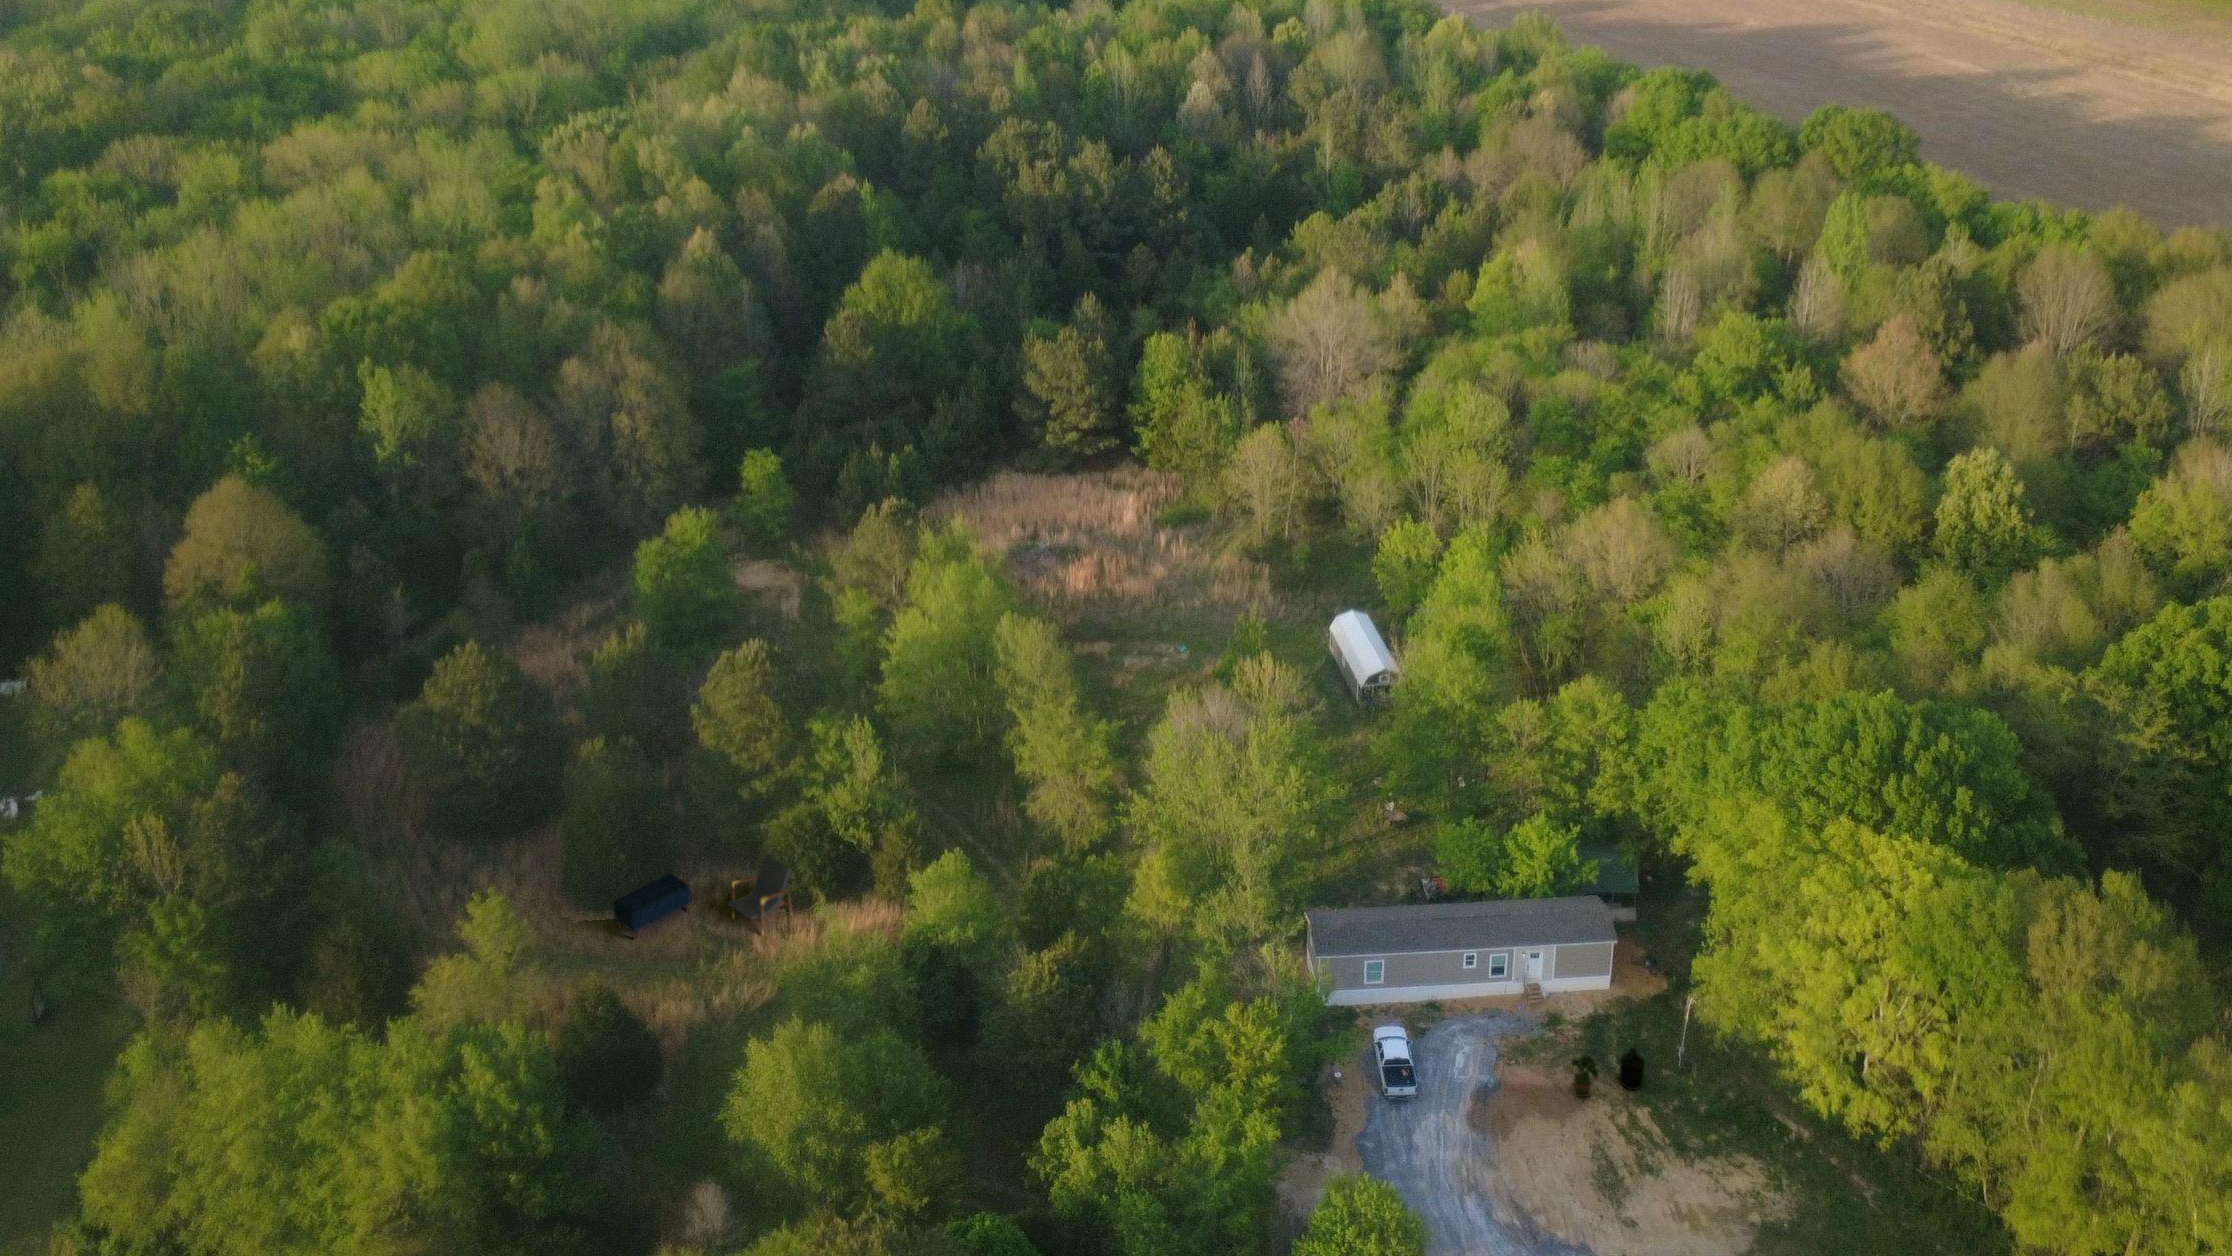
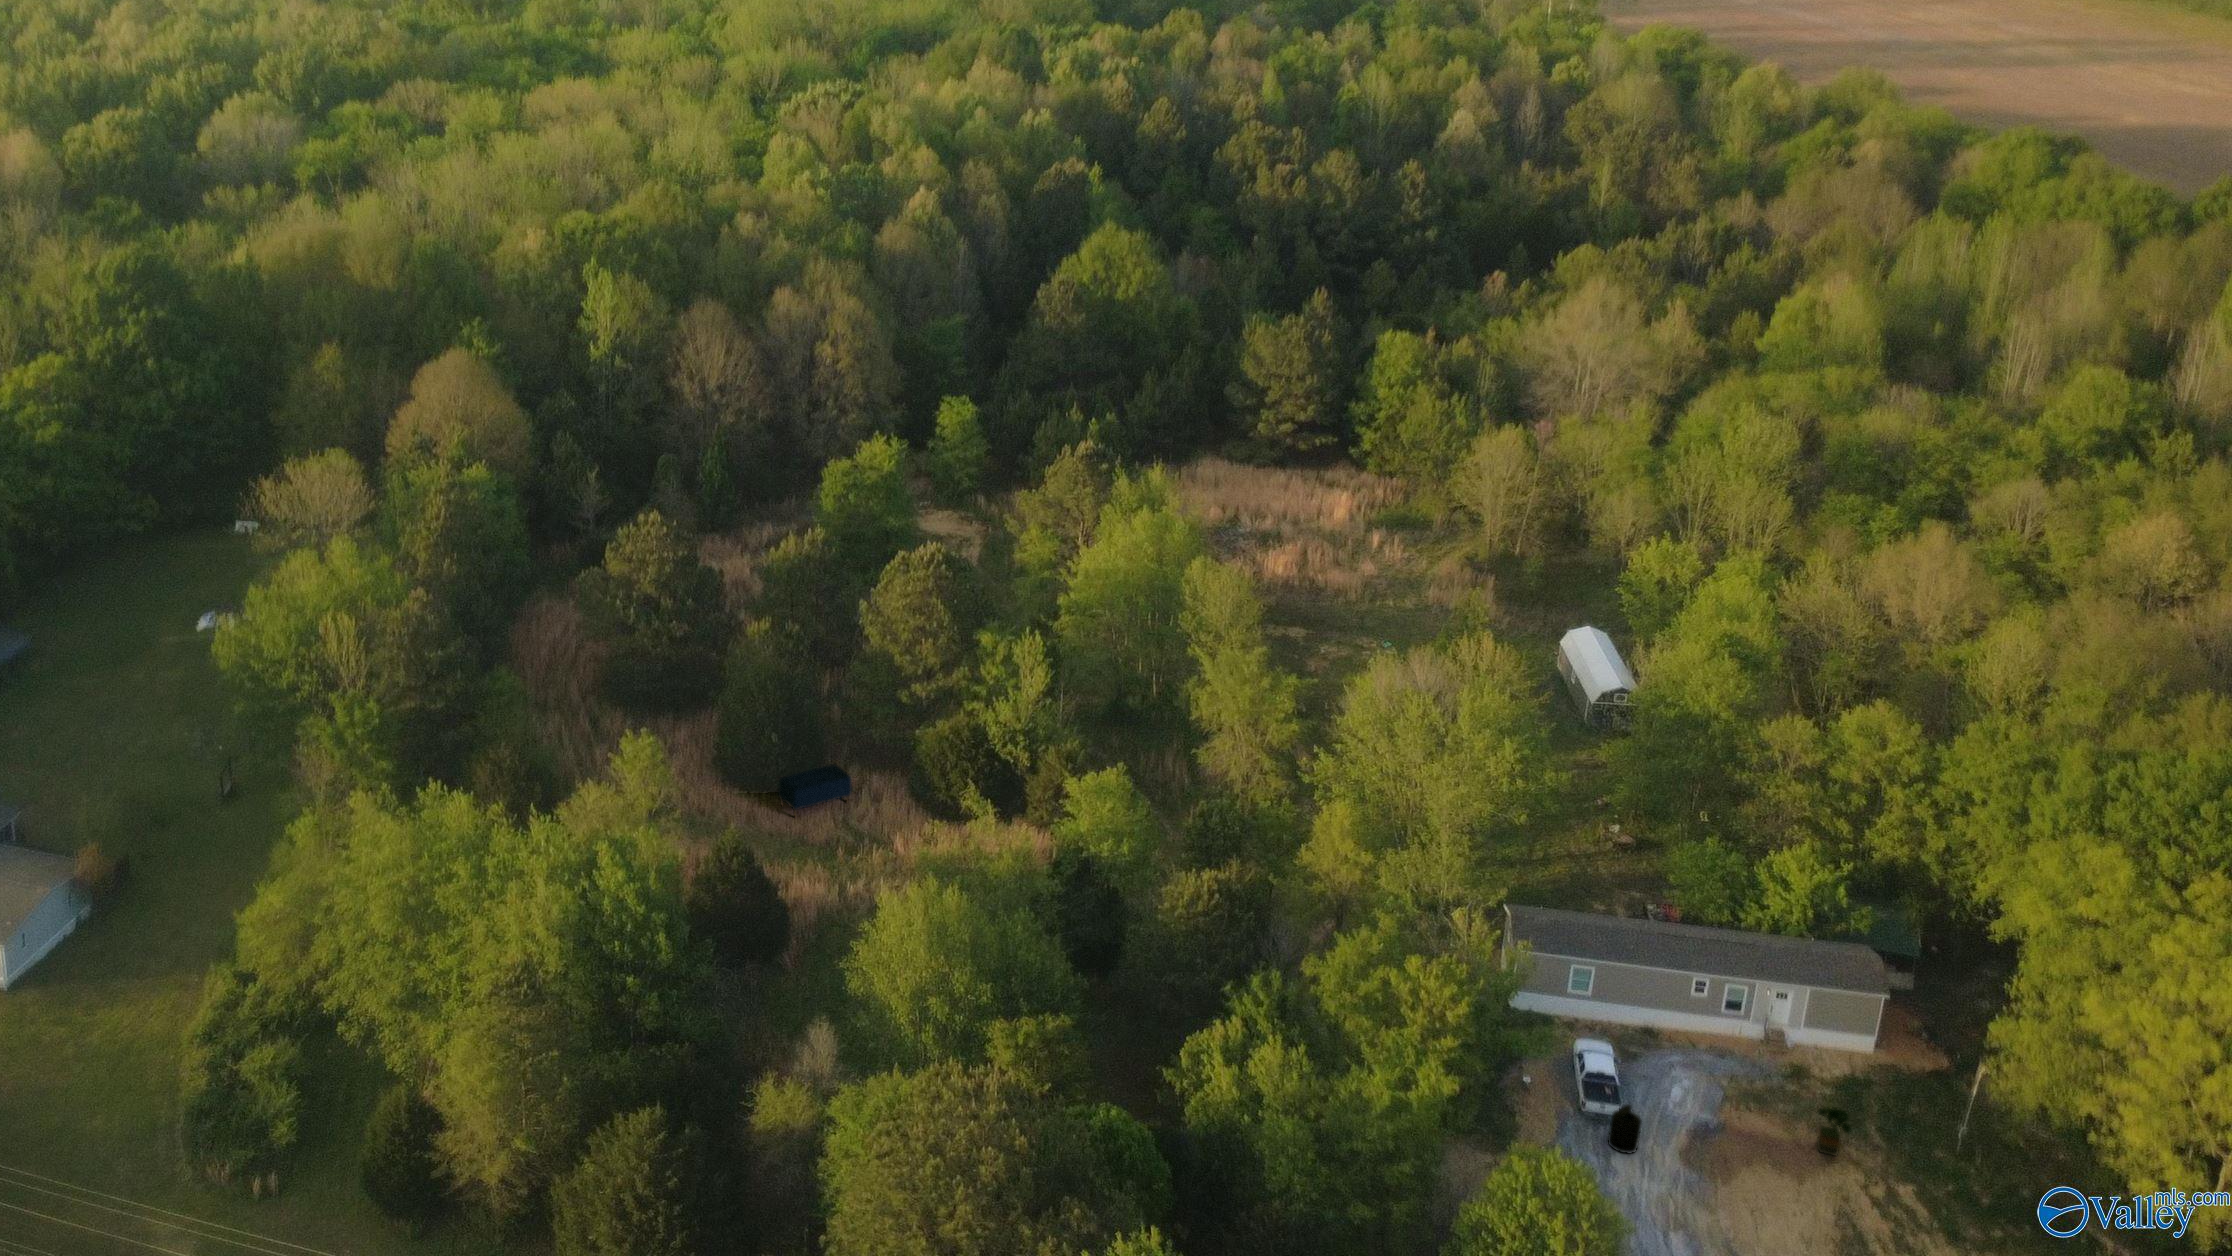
lounge chair: present [728,855,792,935] -> none [886,759,953,836]
trash can: present [1619,1048,1645,1090] -> present [1608,1104,1642,1153]

